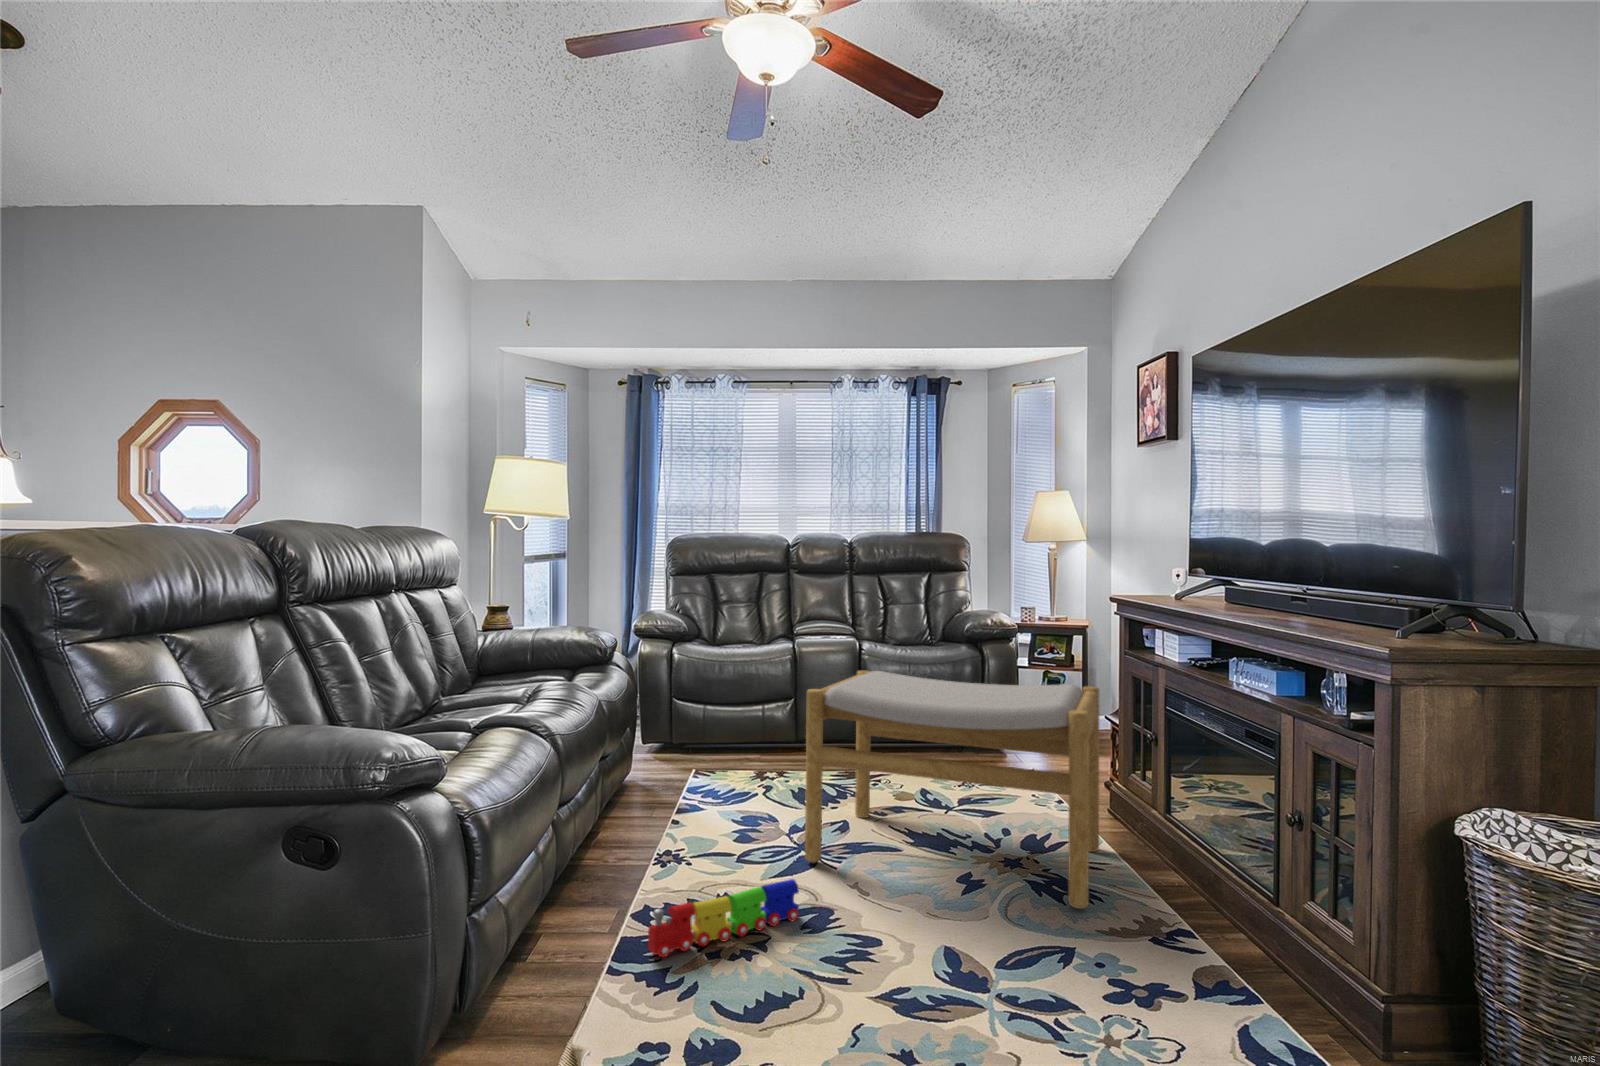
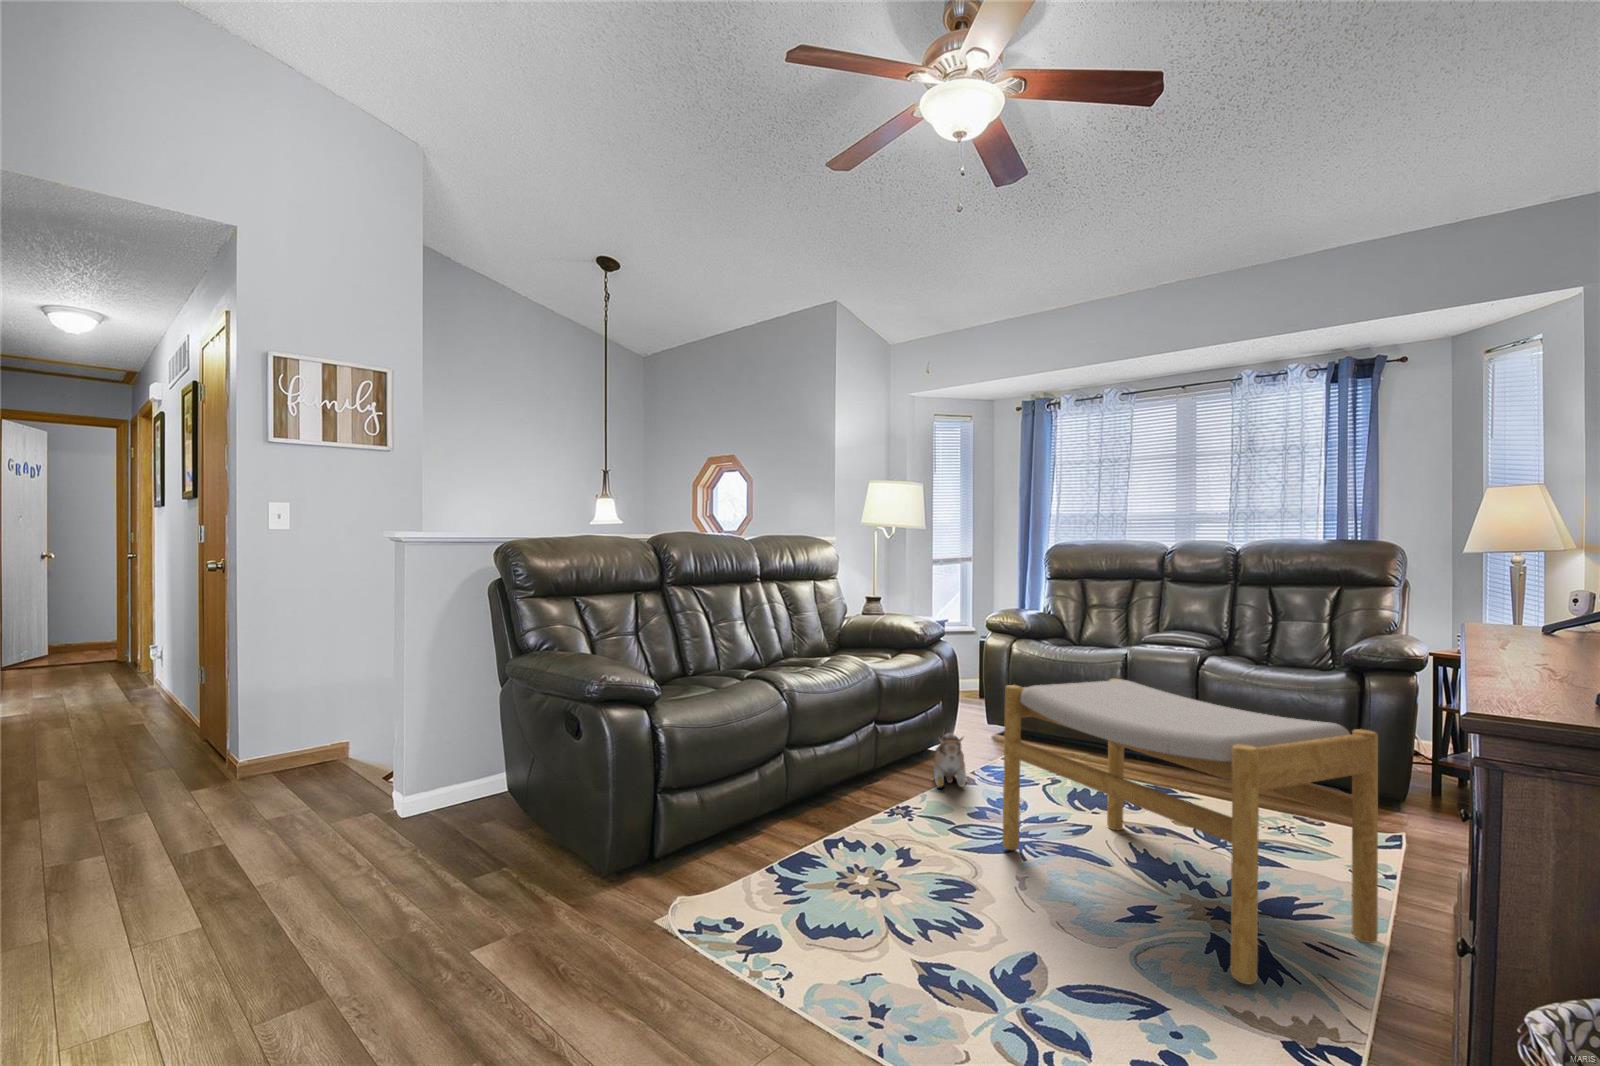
plush toy: none [650,755,708,820] -> present [933,733,966,787]
toy train: present [648,879,799,957] -> none [802,835,942,886]

